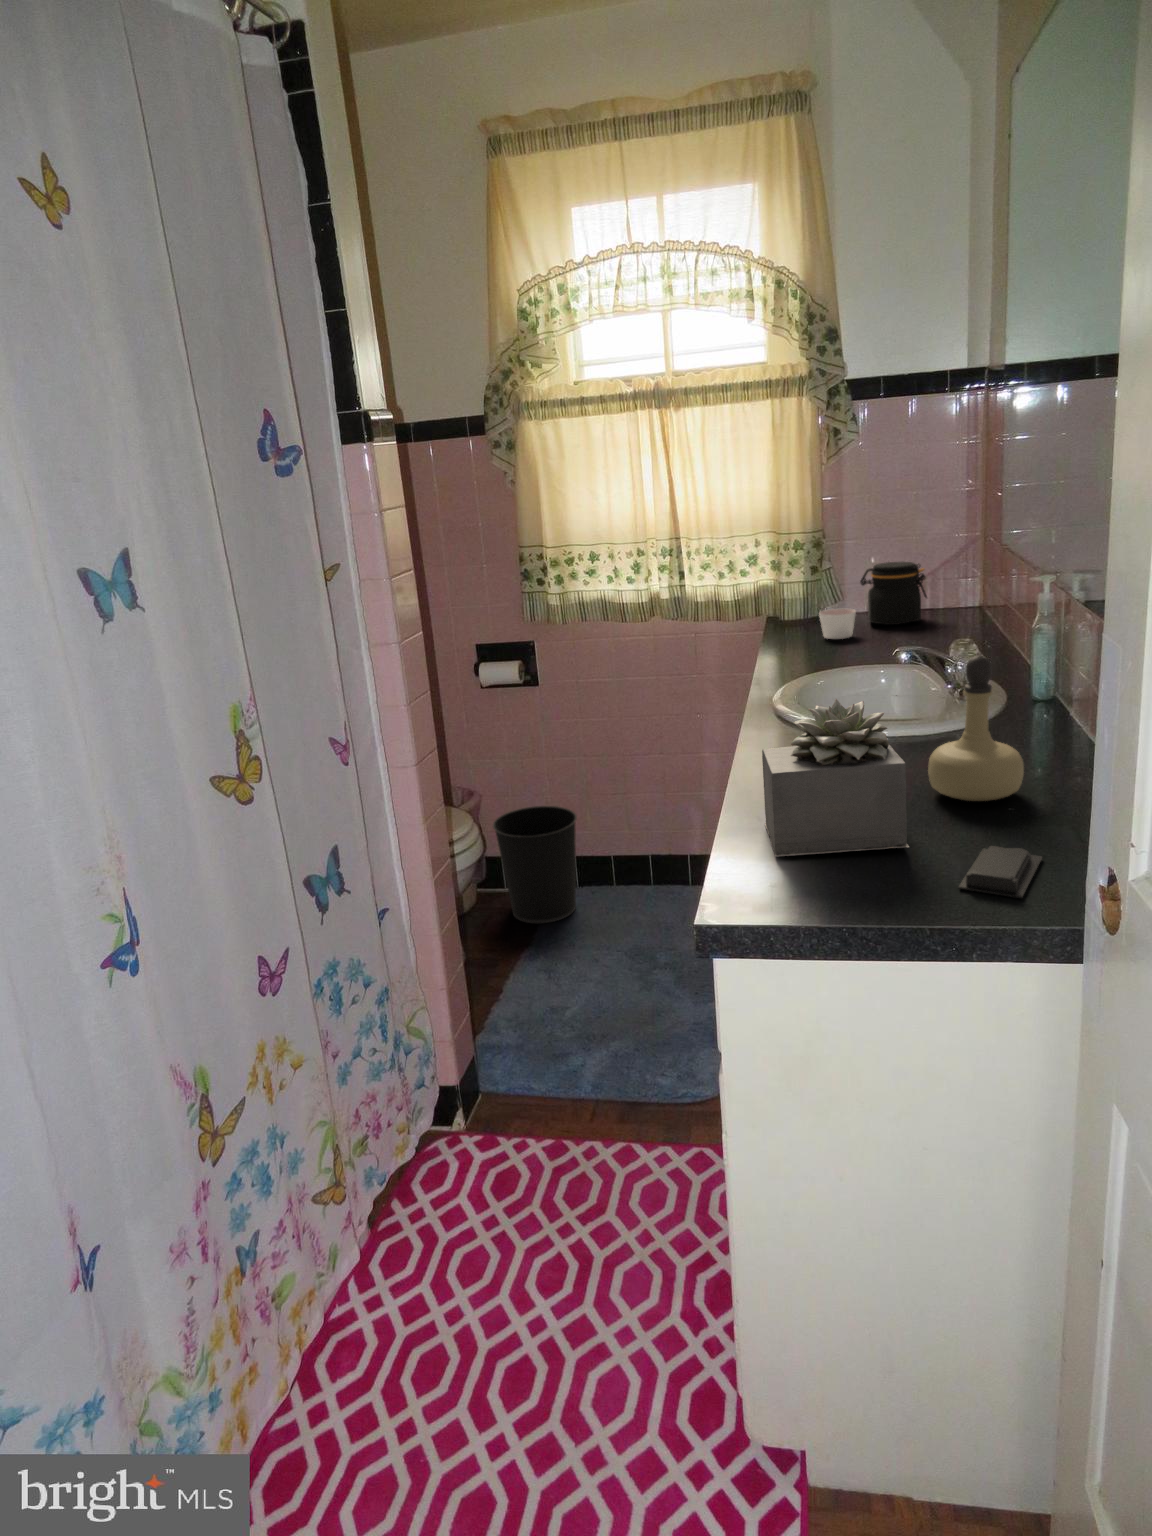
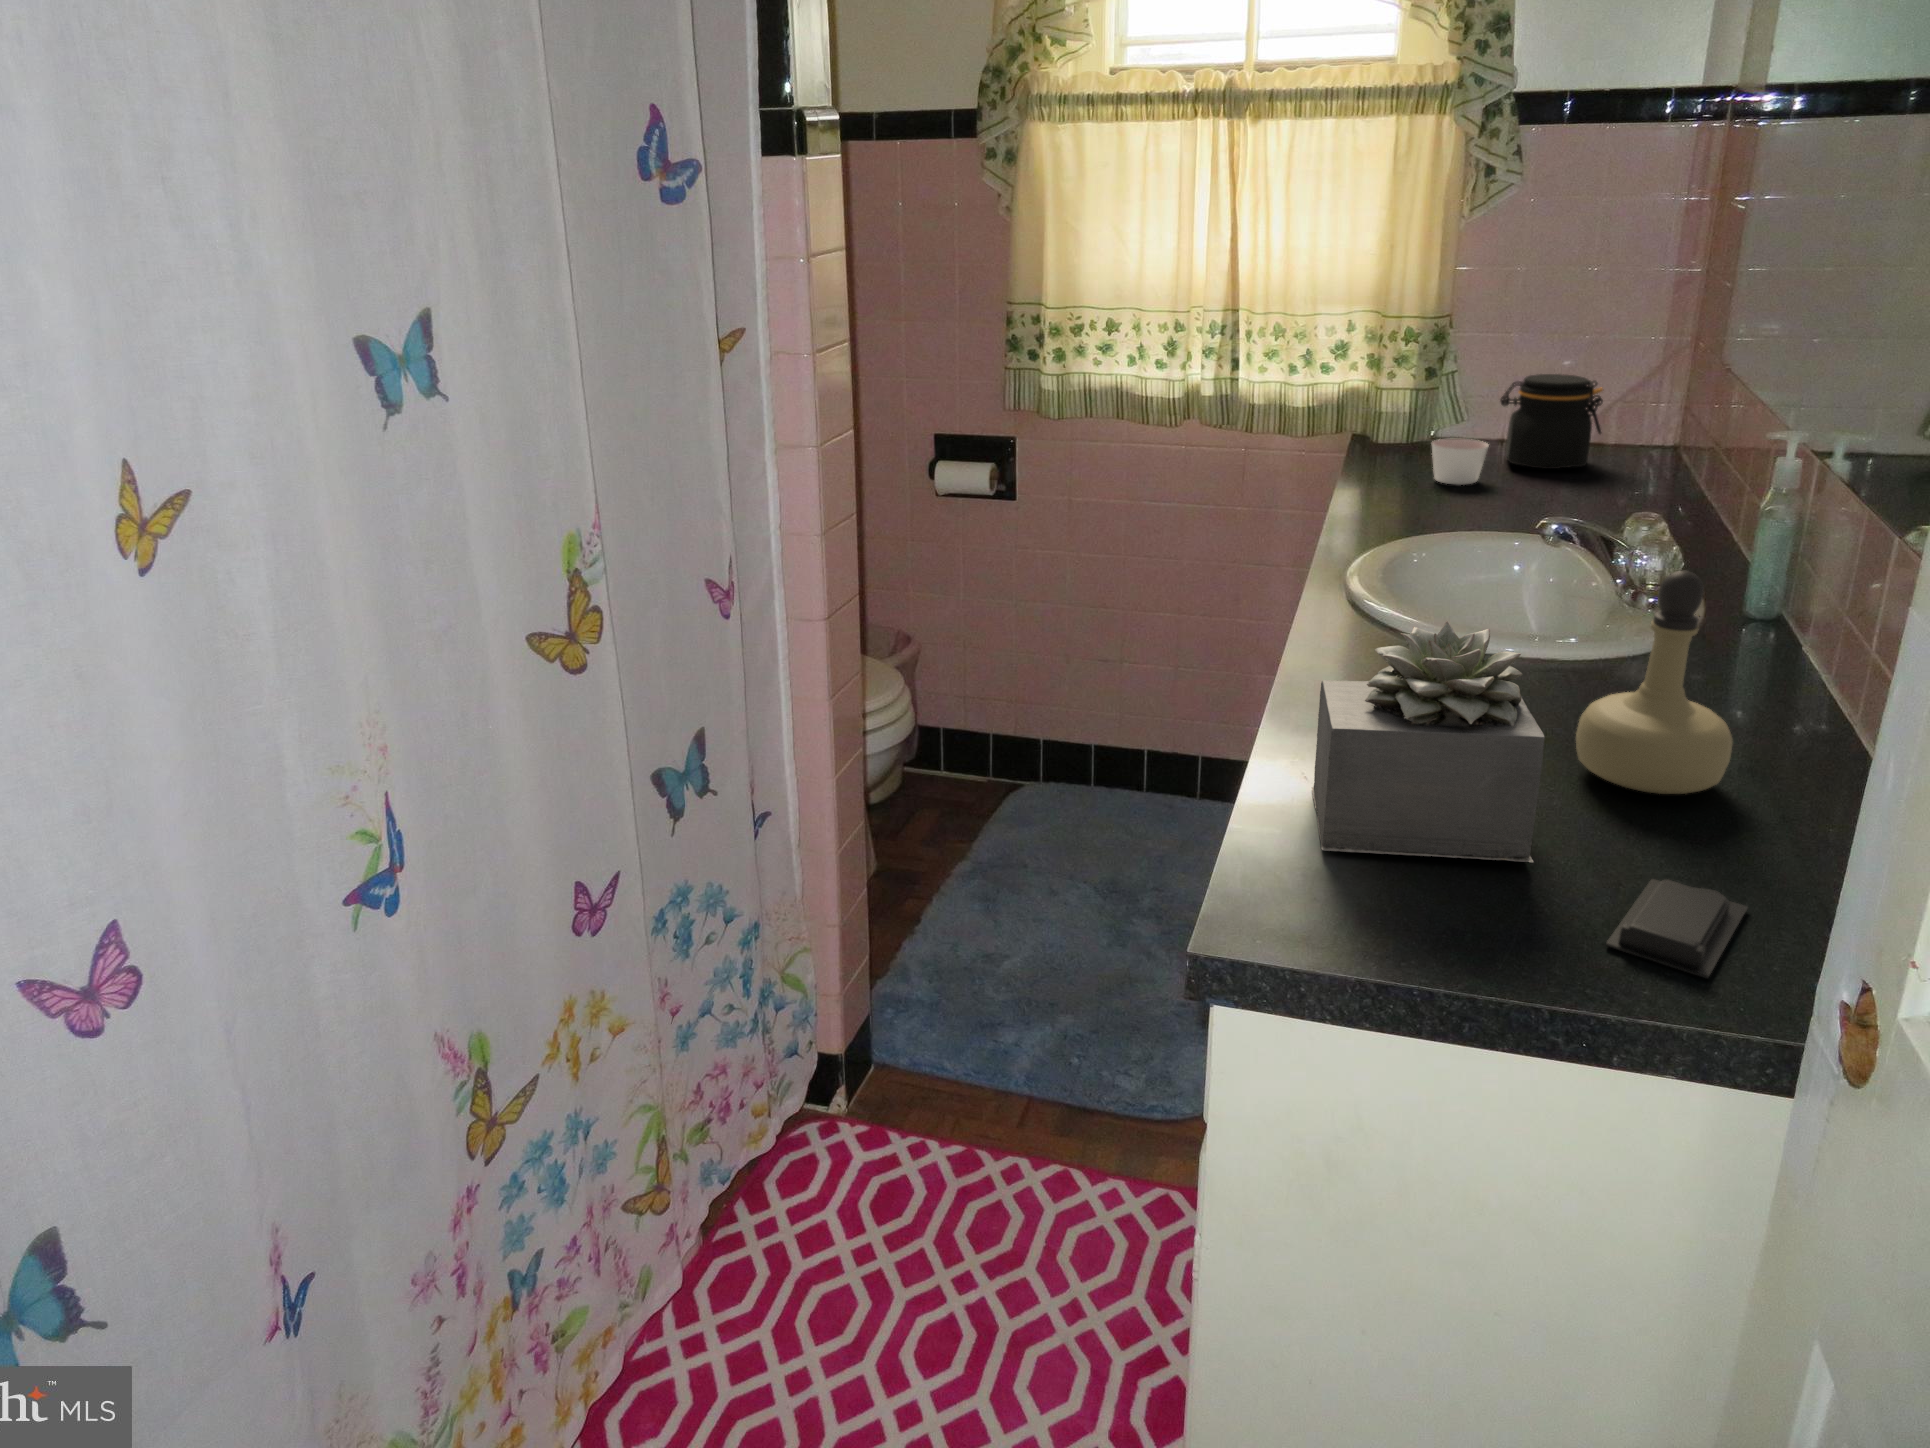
wastebasket: present [493,806,577,923] -> none [928,670,1046,833]

